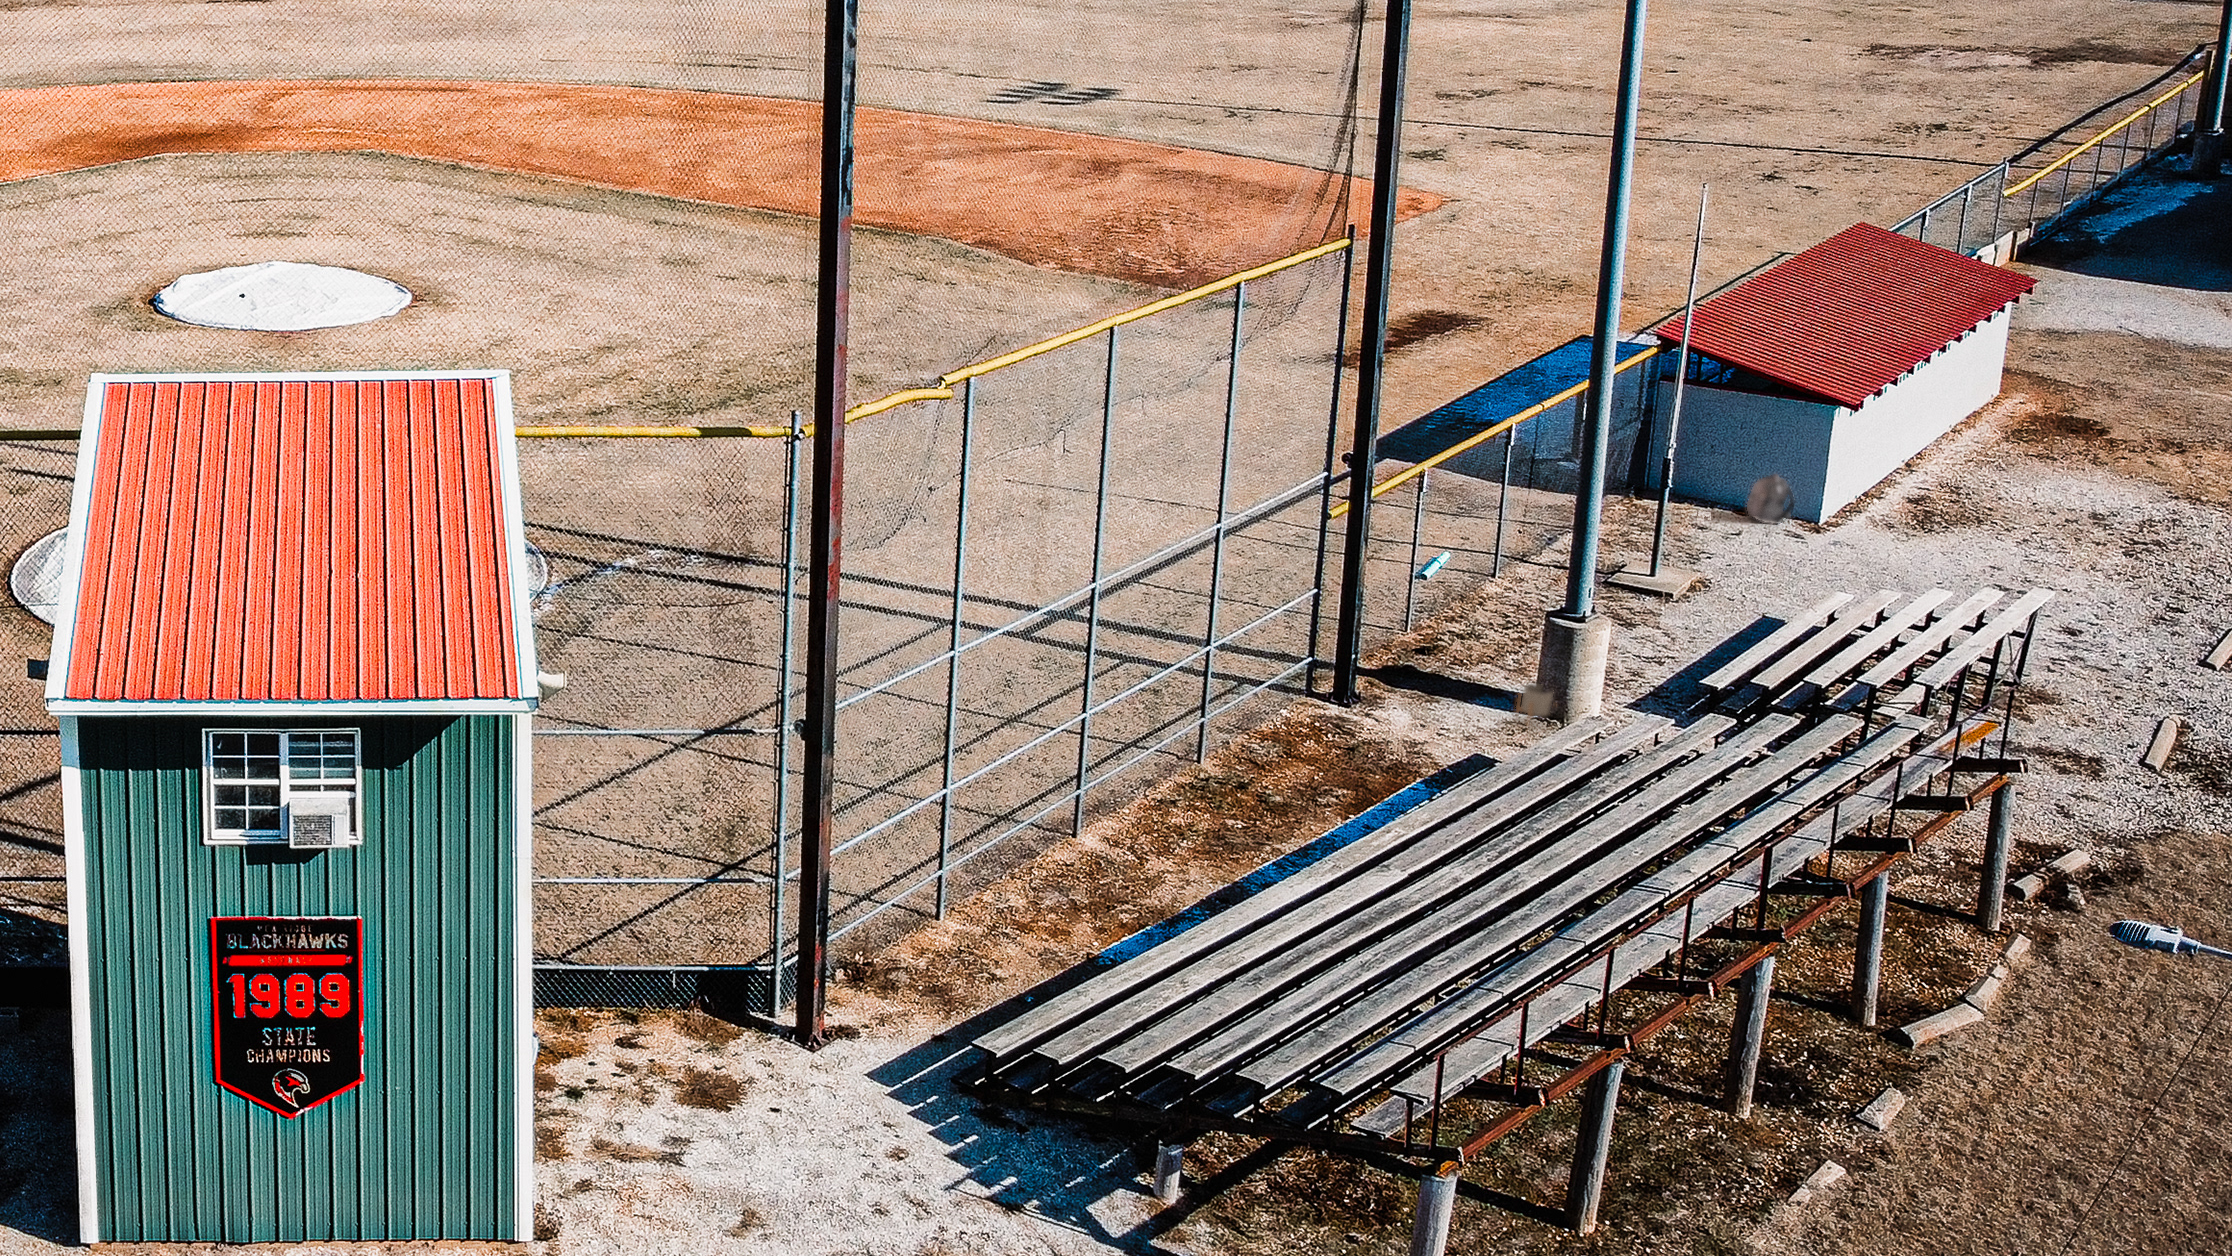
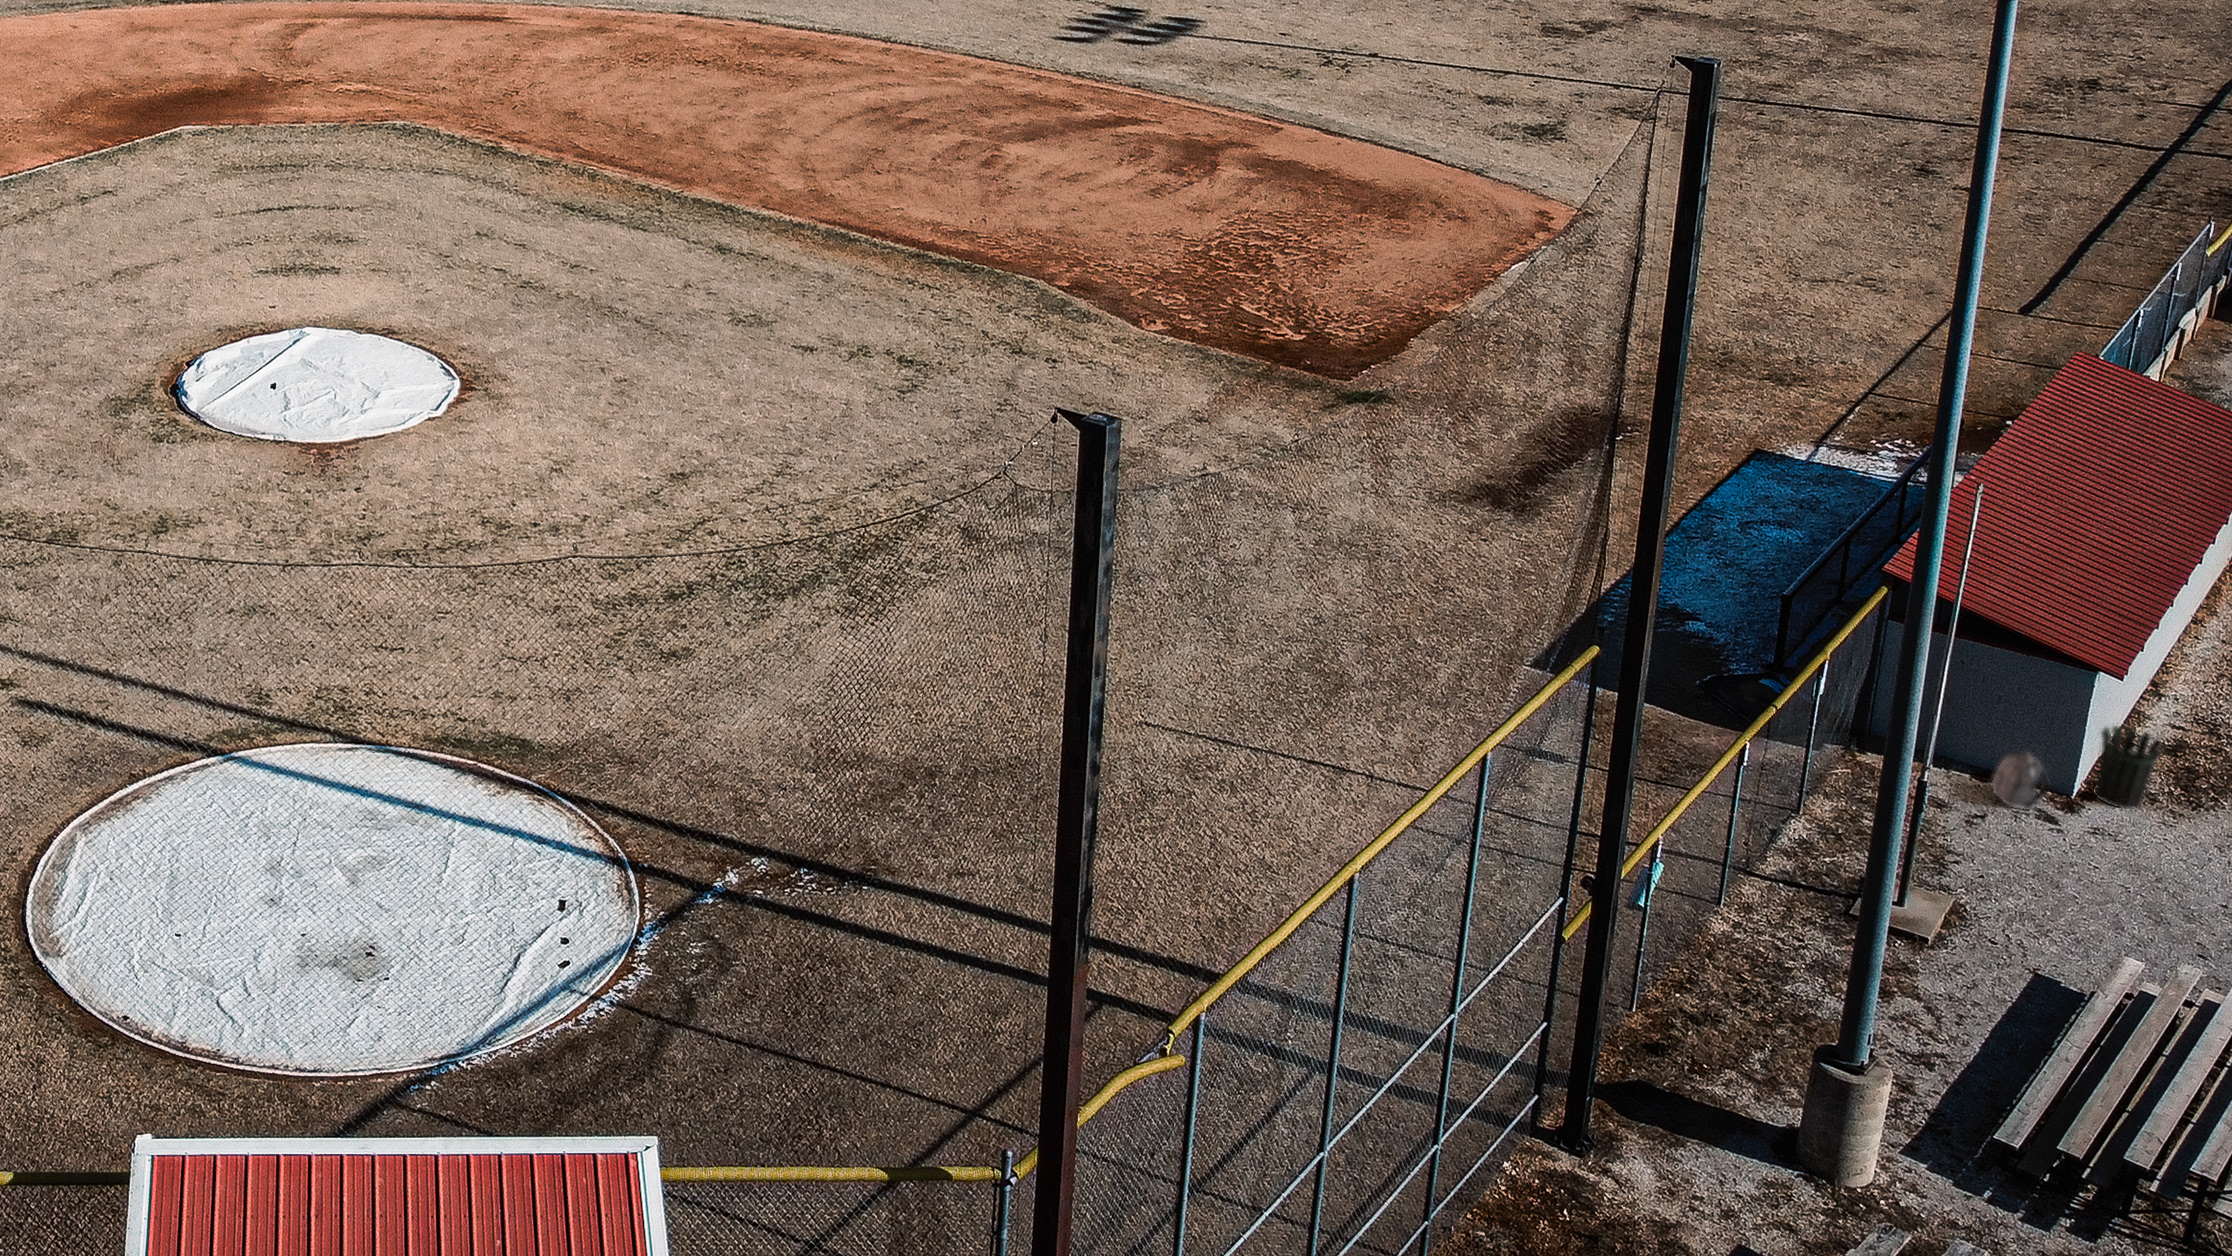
waste bin: none [1836,454,1895,522] -> present [2094,726,2165,809]
planter: present [1516,684,1552,727] -> none [1772,1139,1825,1197]

